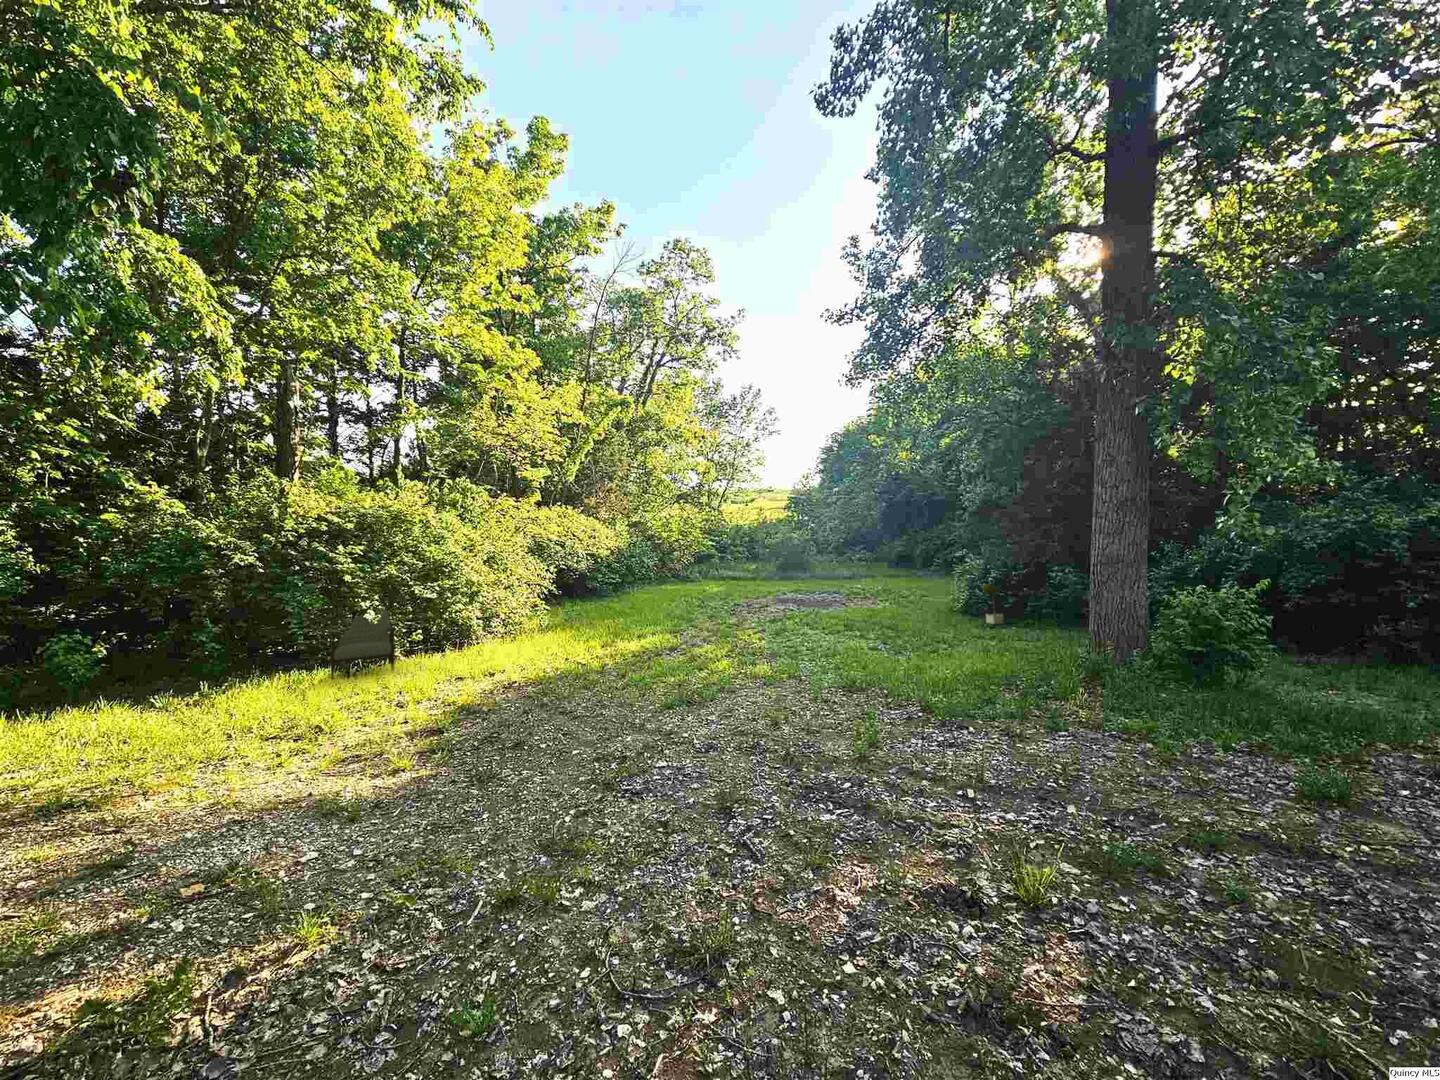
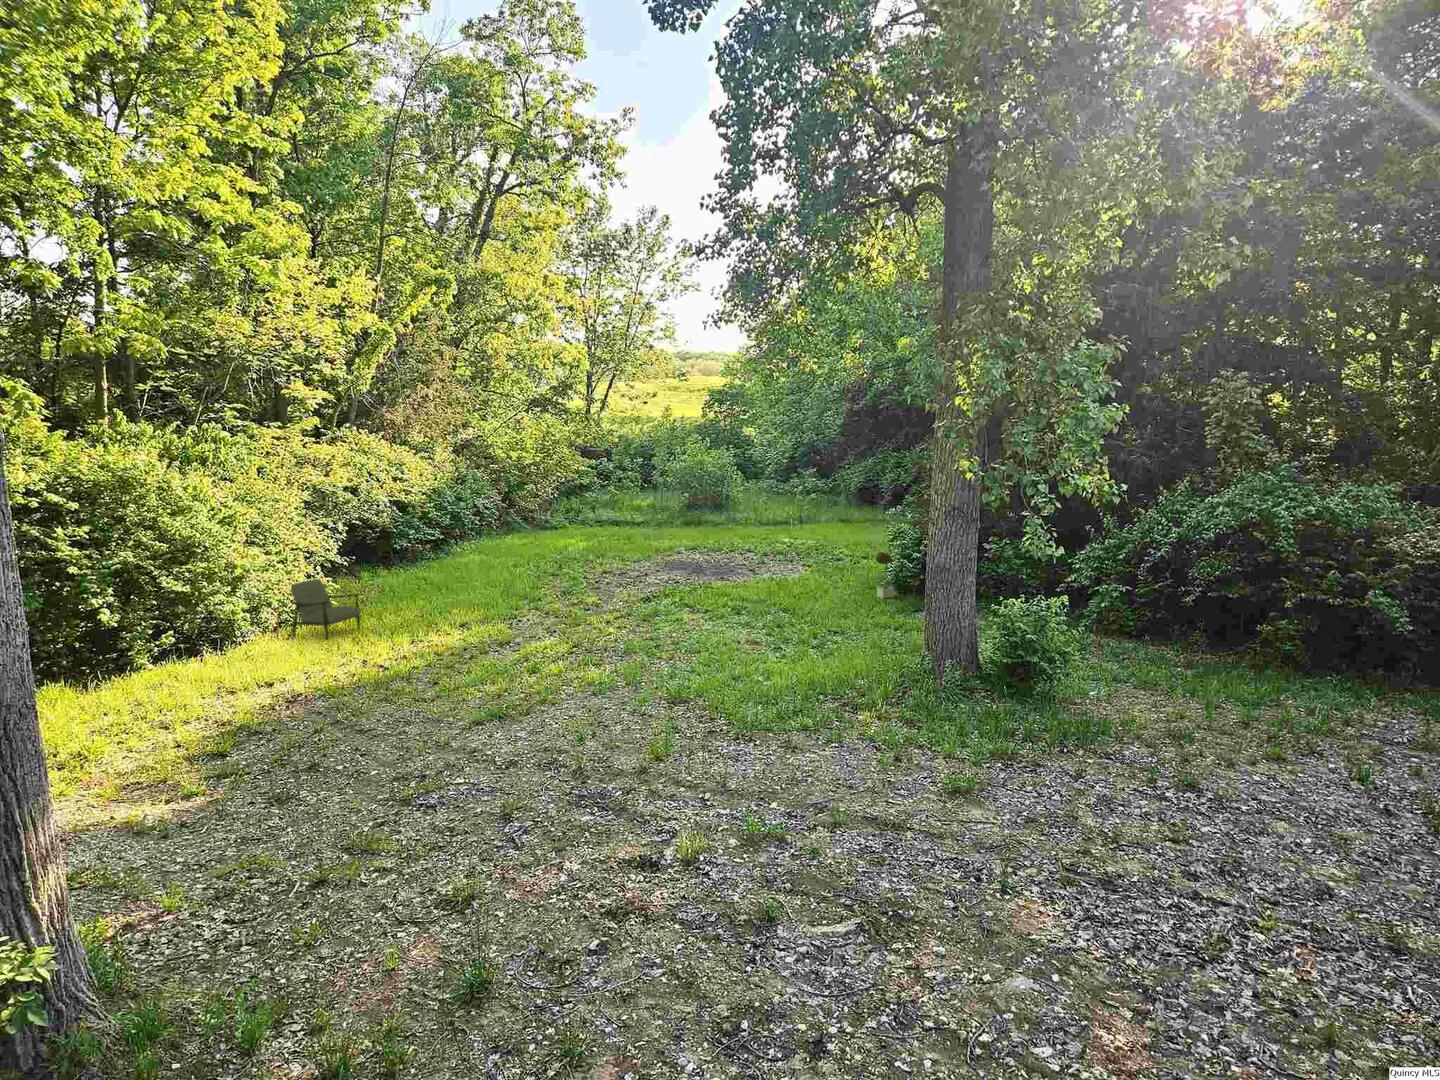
chair: present [330,610,396,679] -> present [291,579,360,639]

